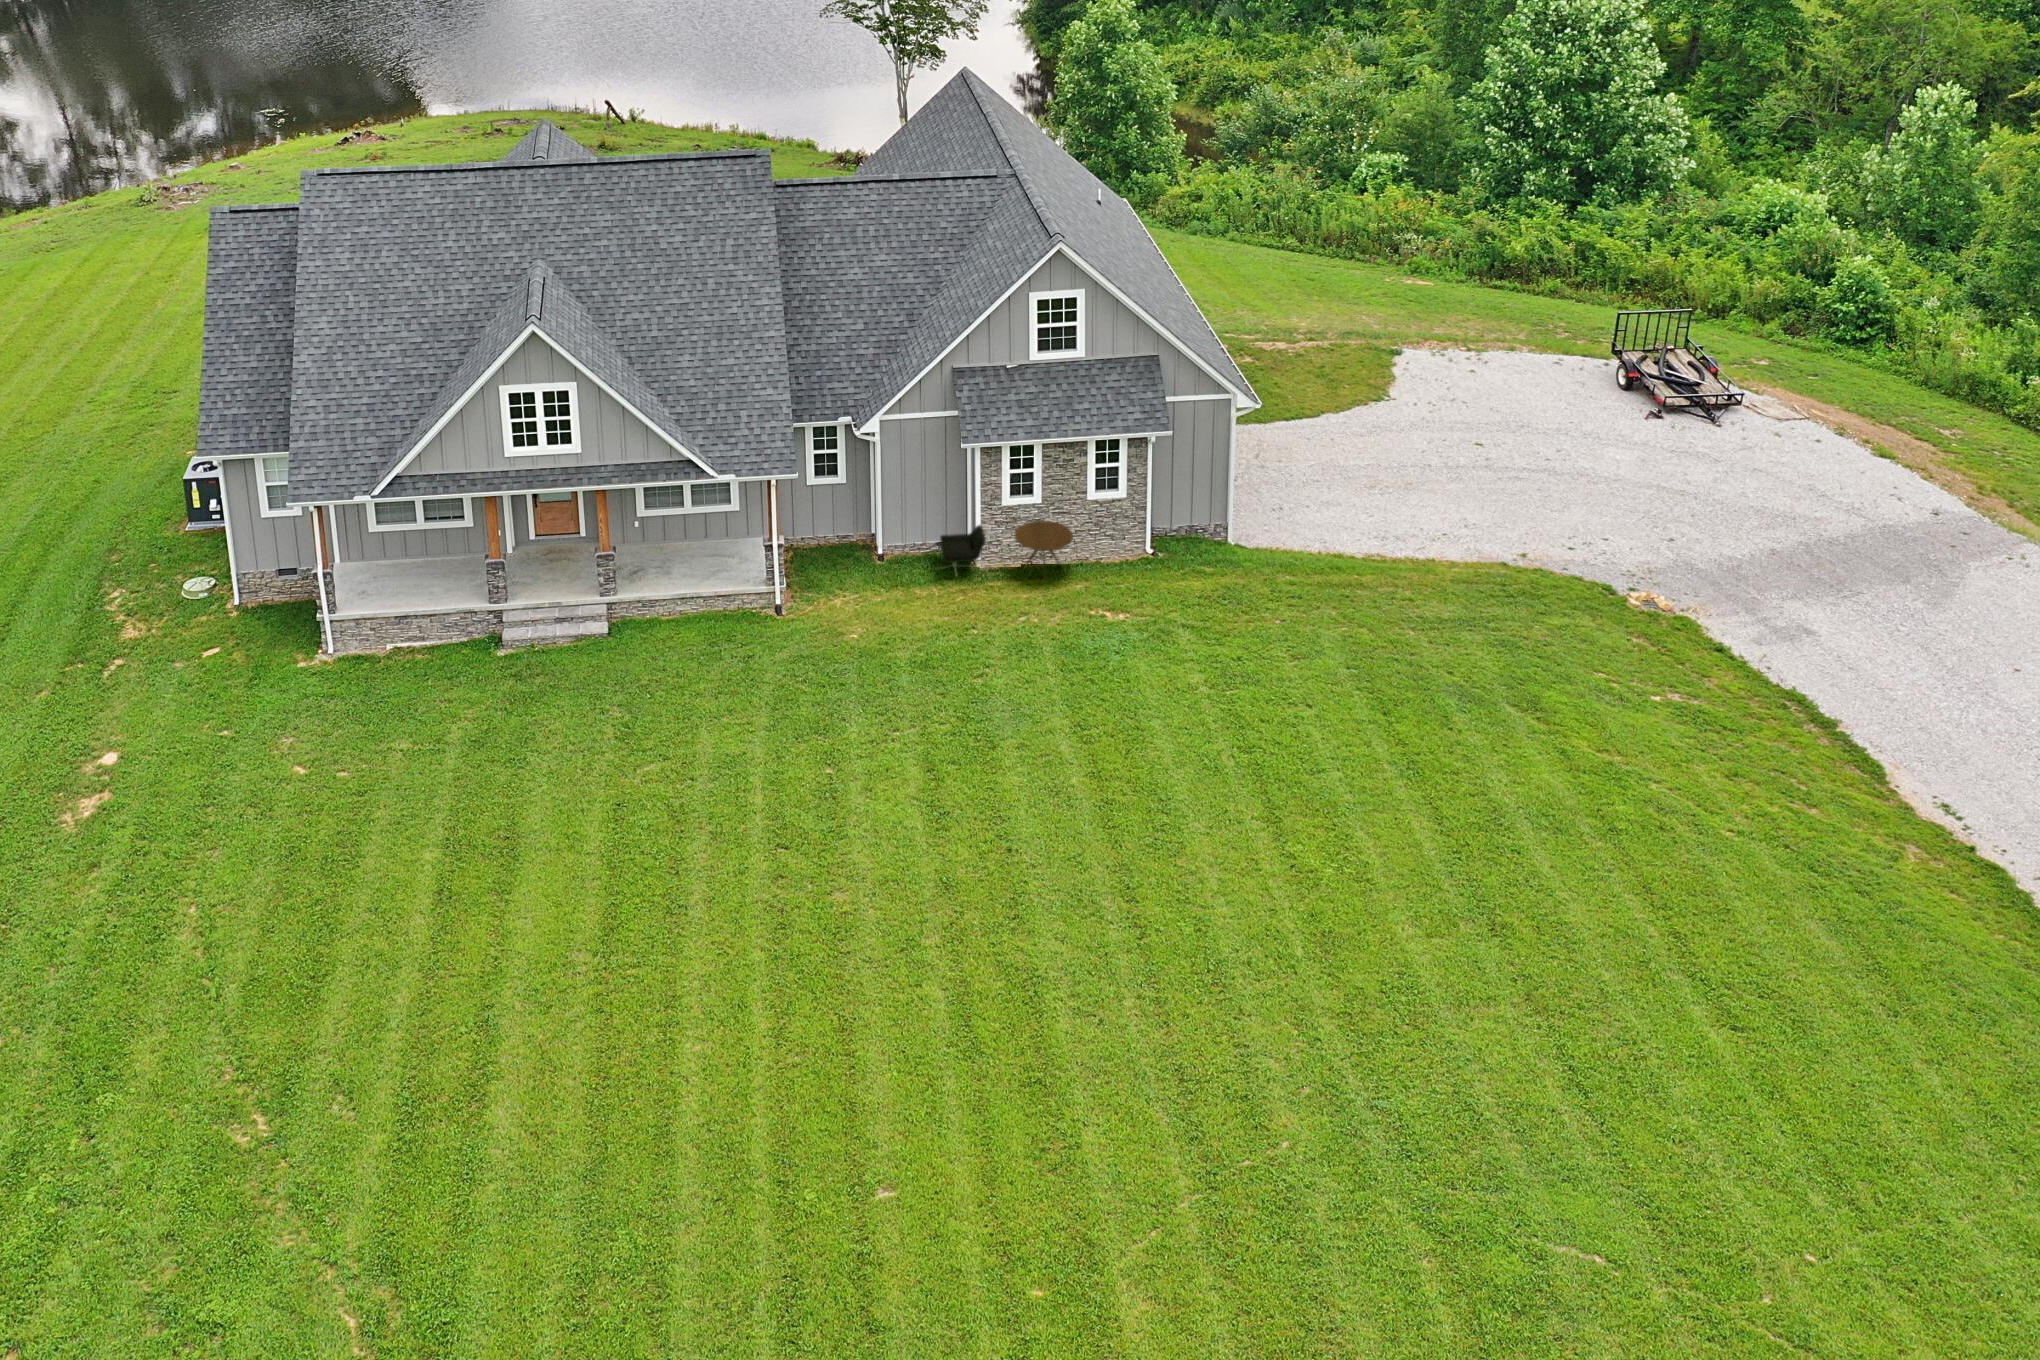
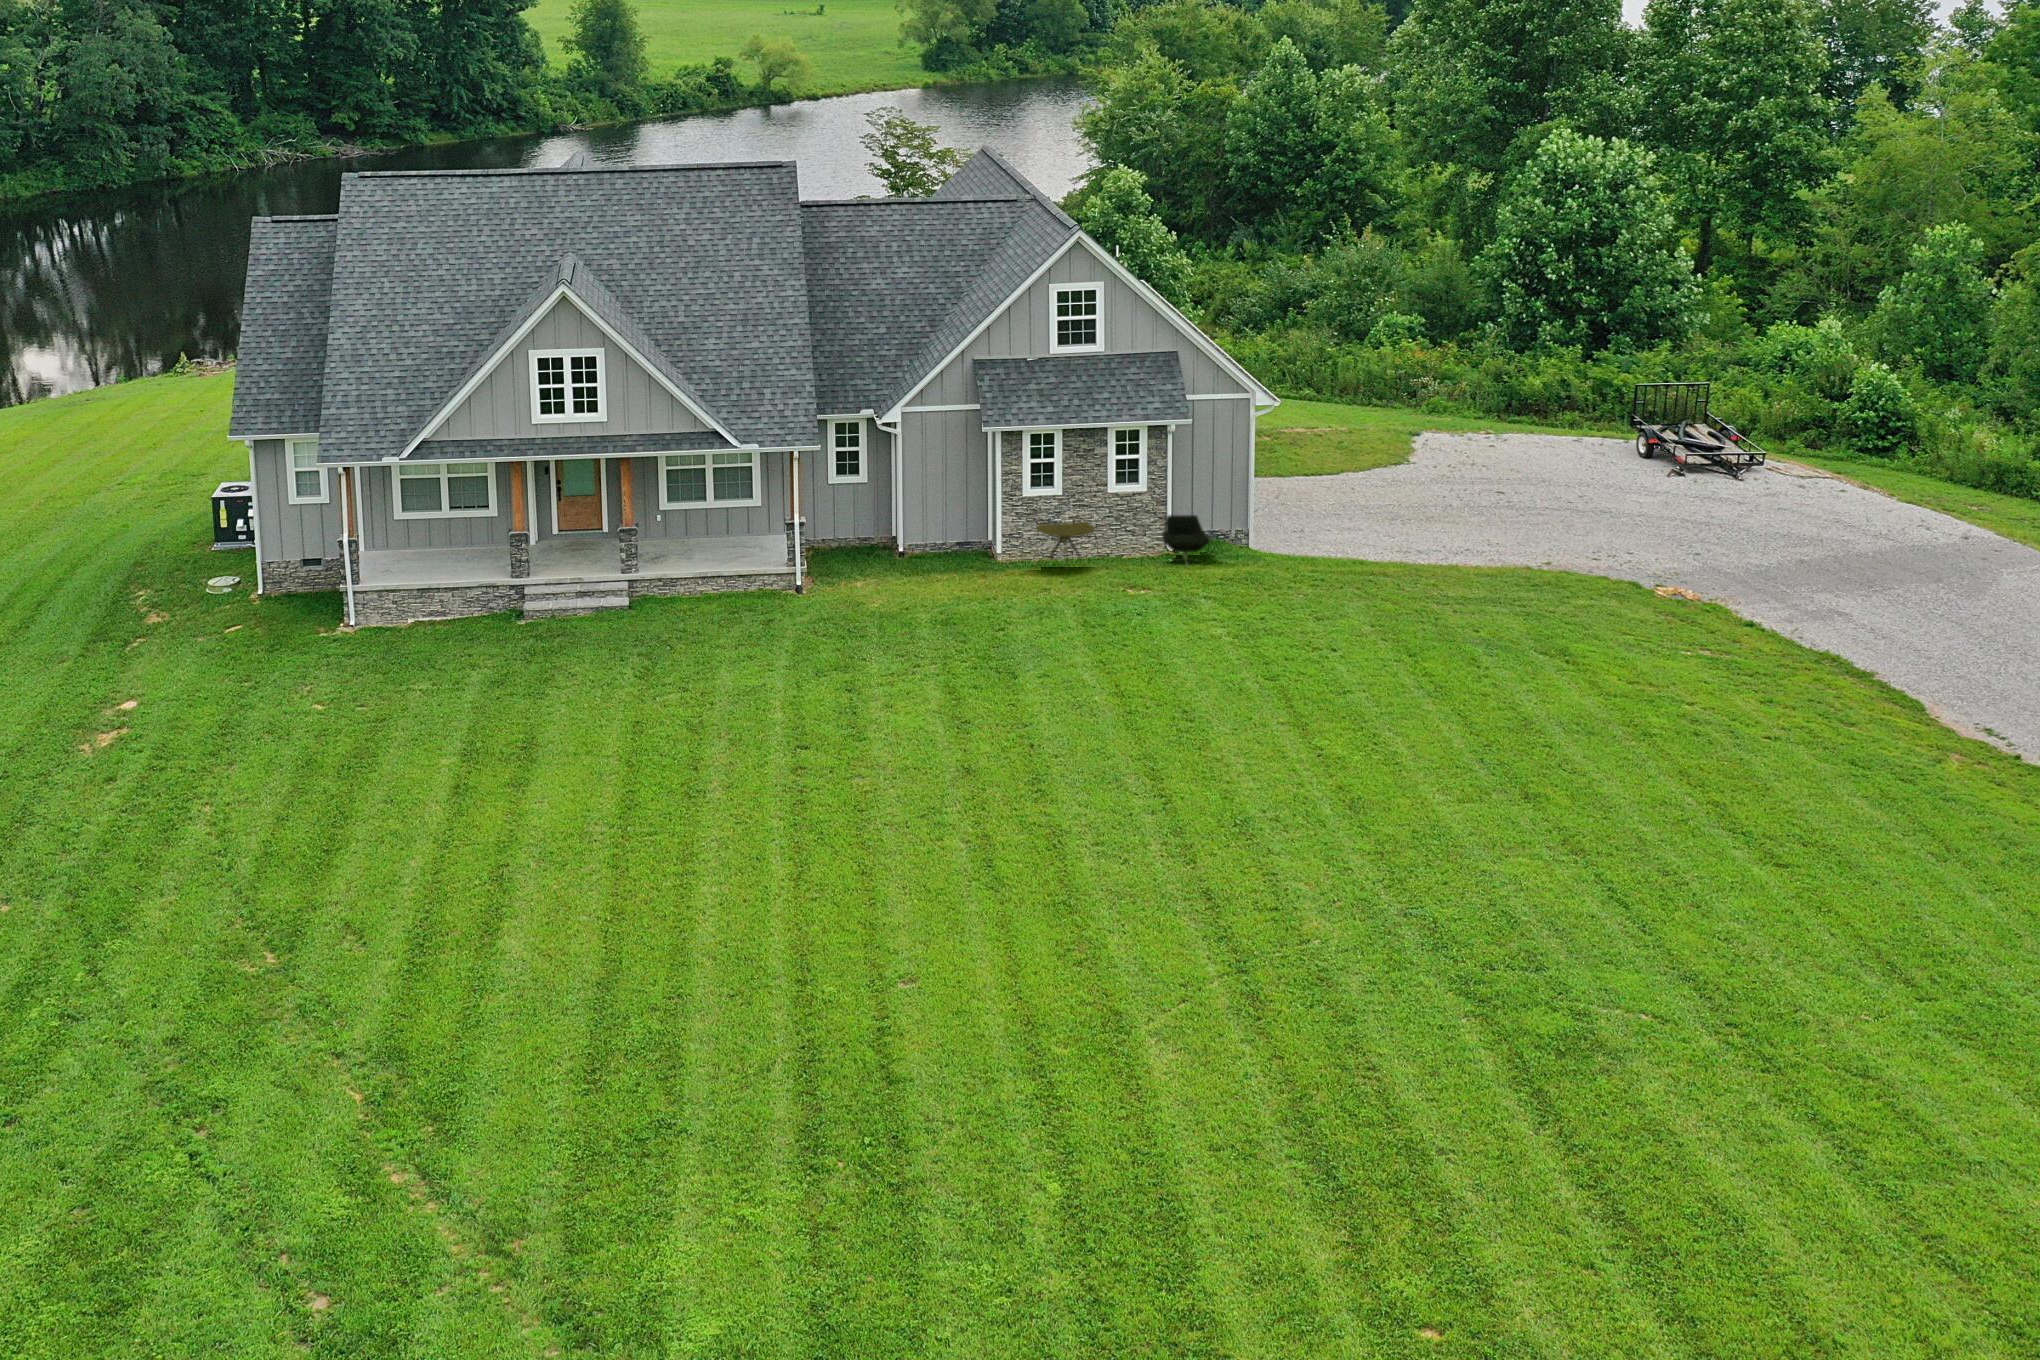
lounge chair: present [940,525,986,576] -> present [1162,515,1210,566]

